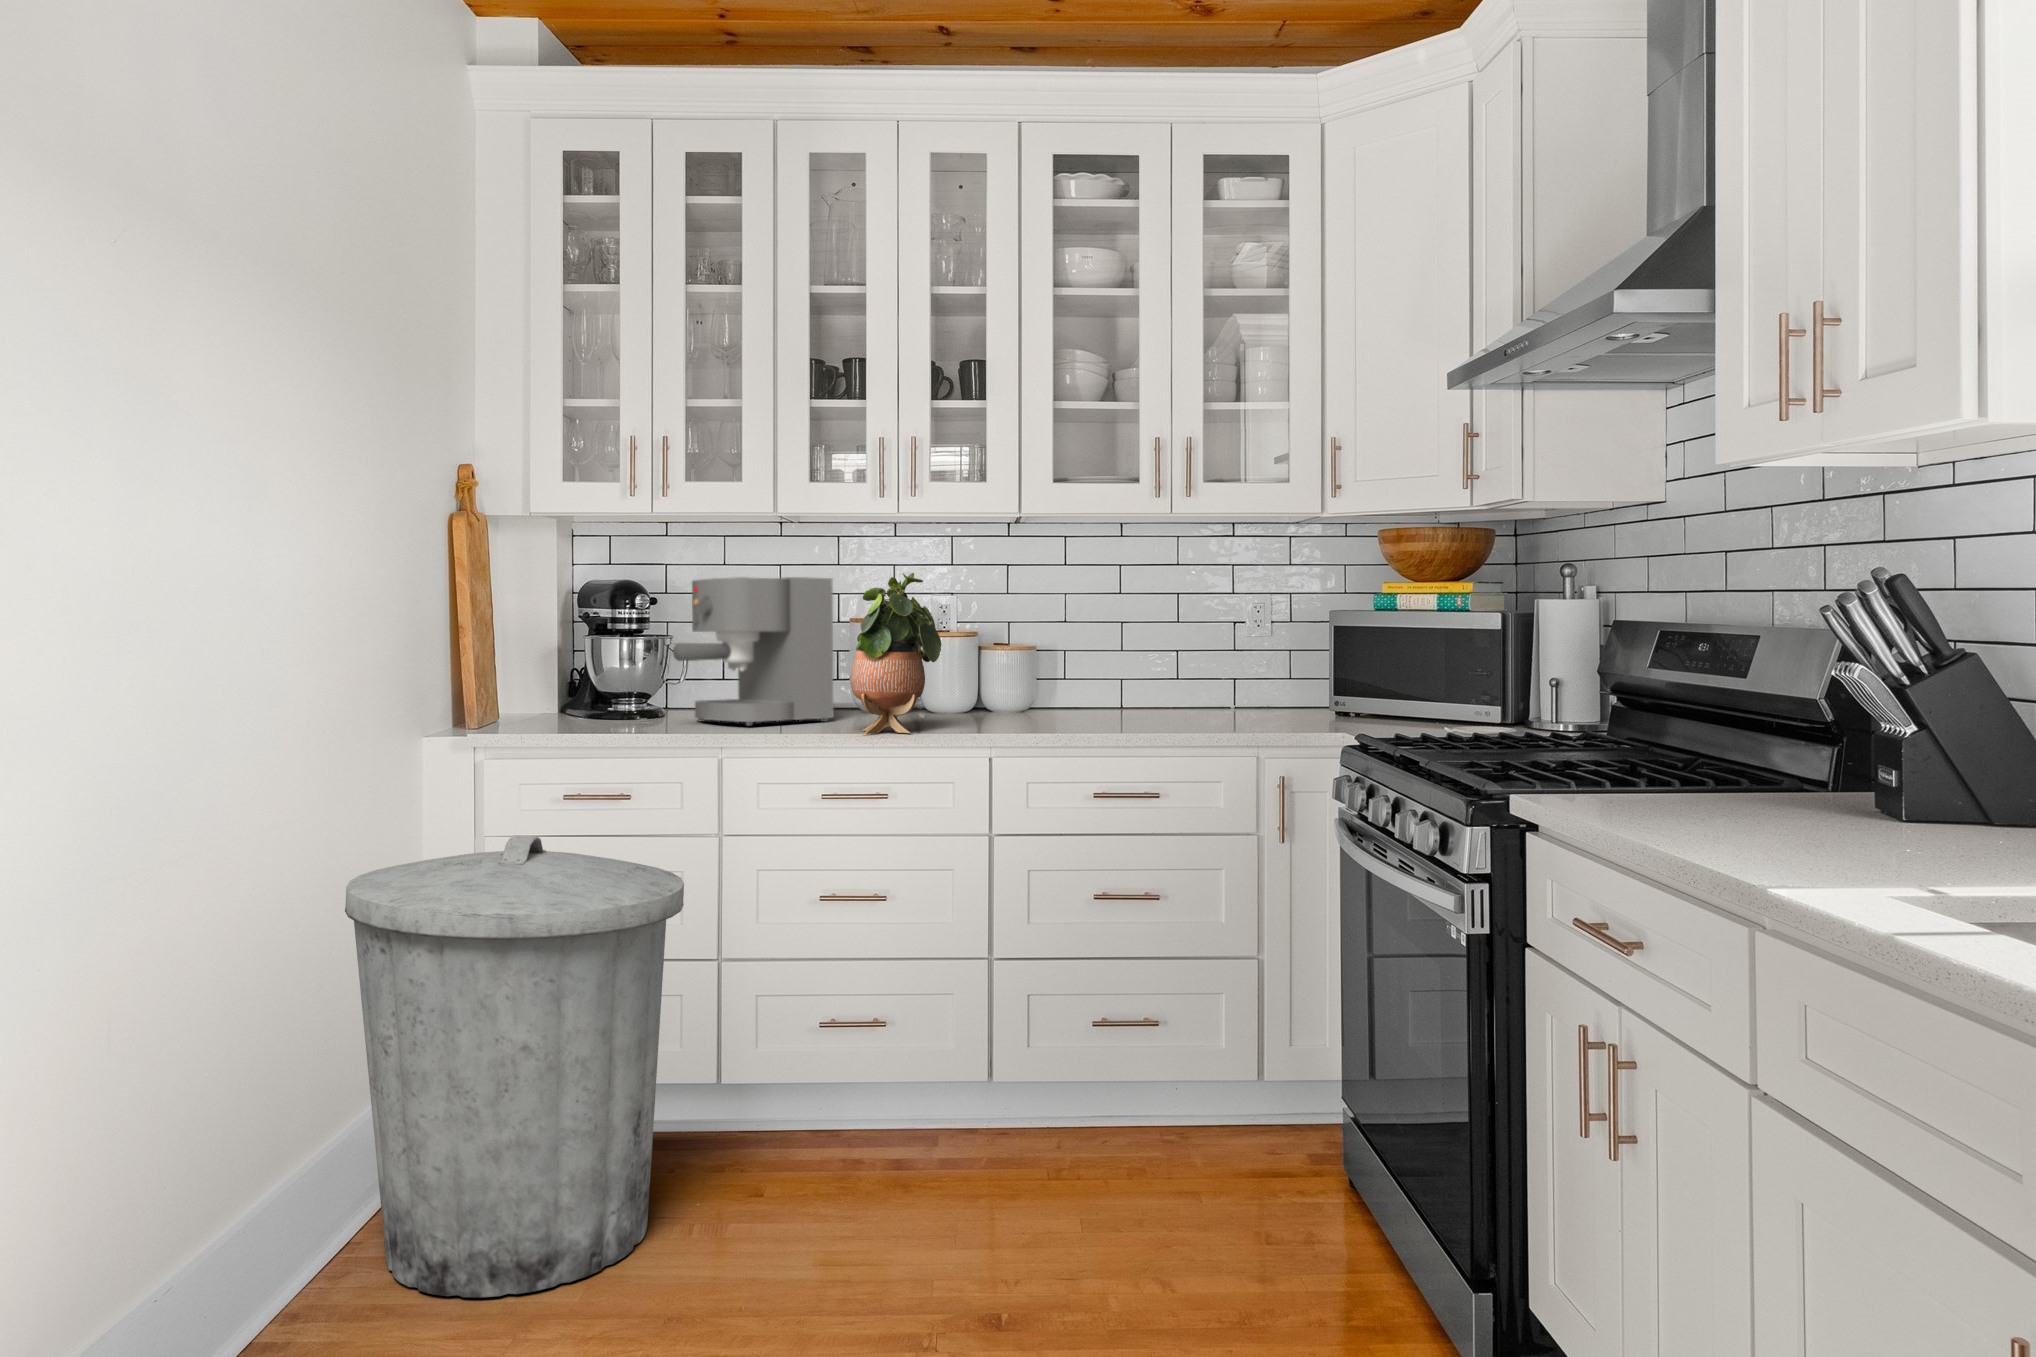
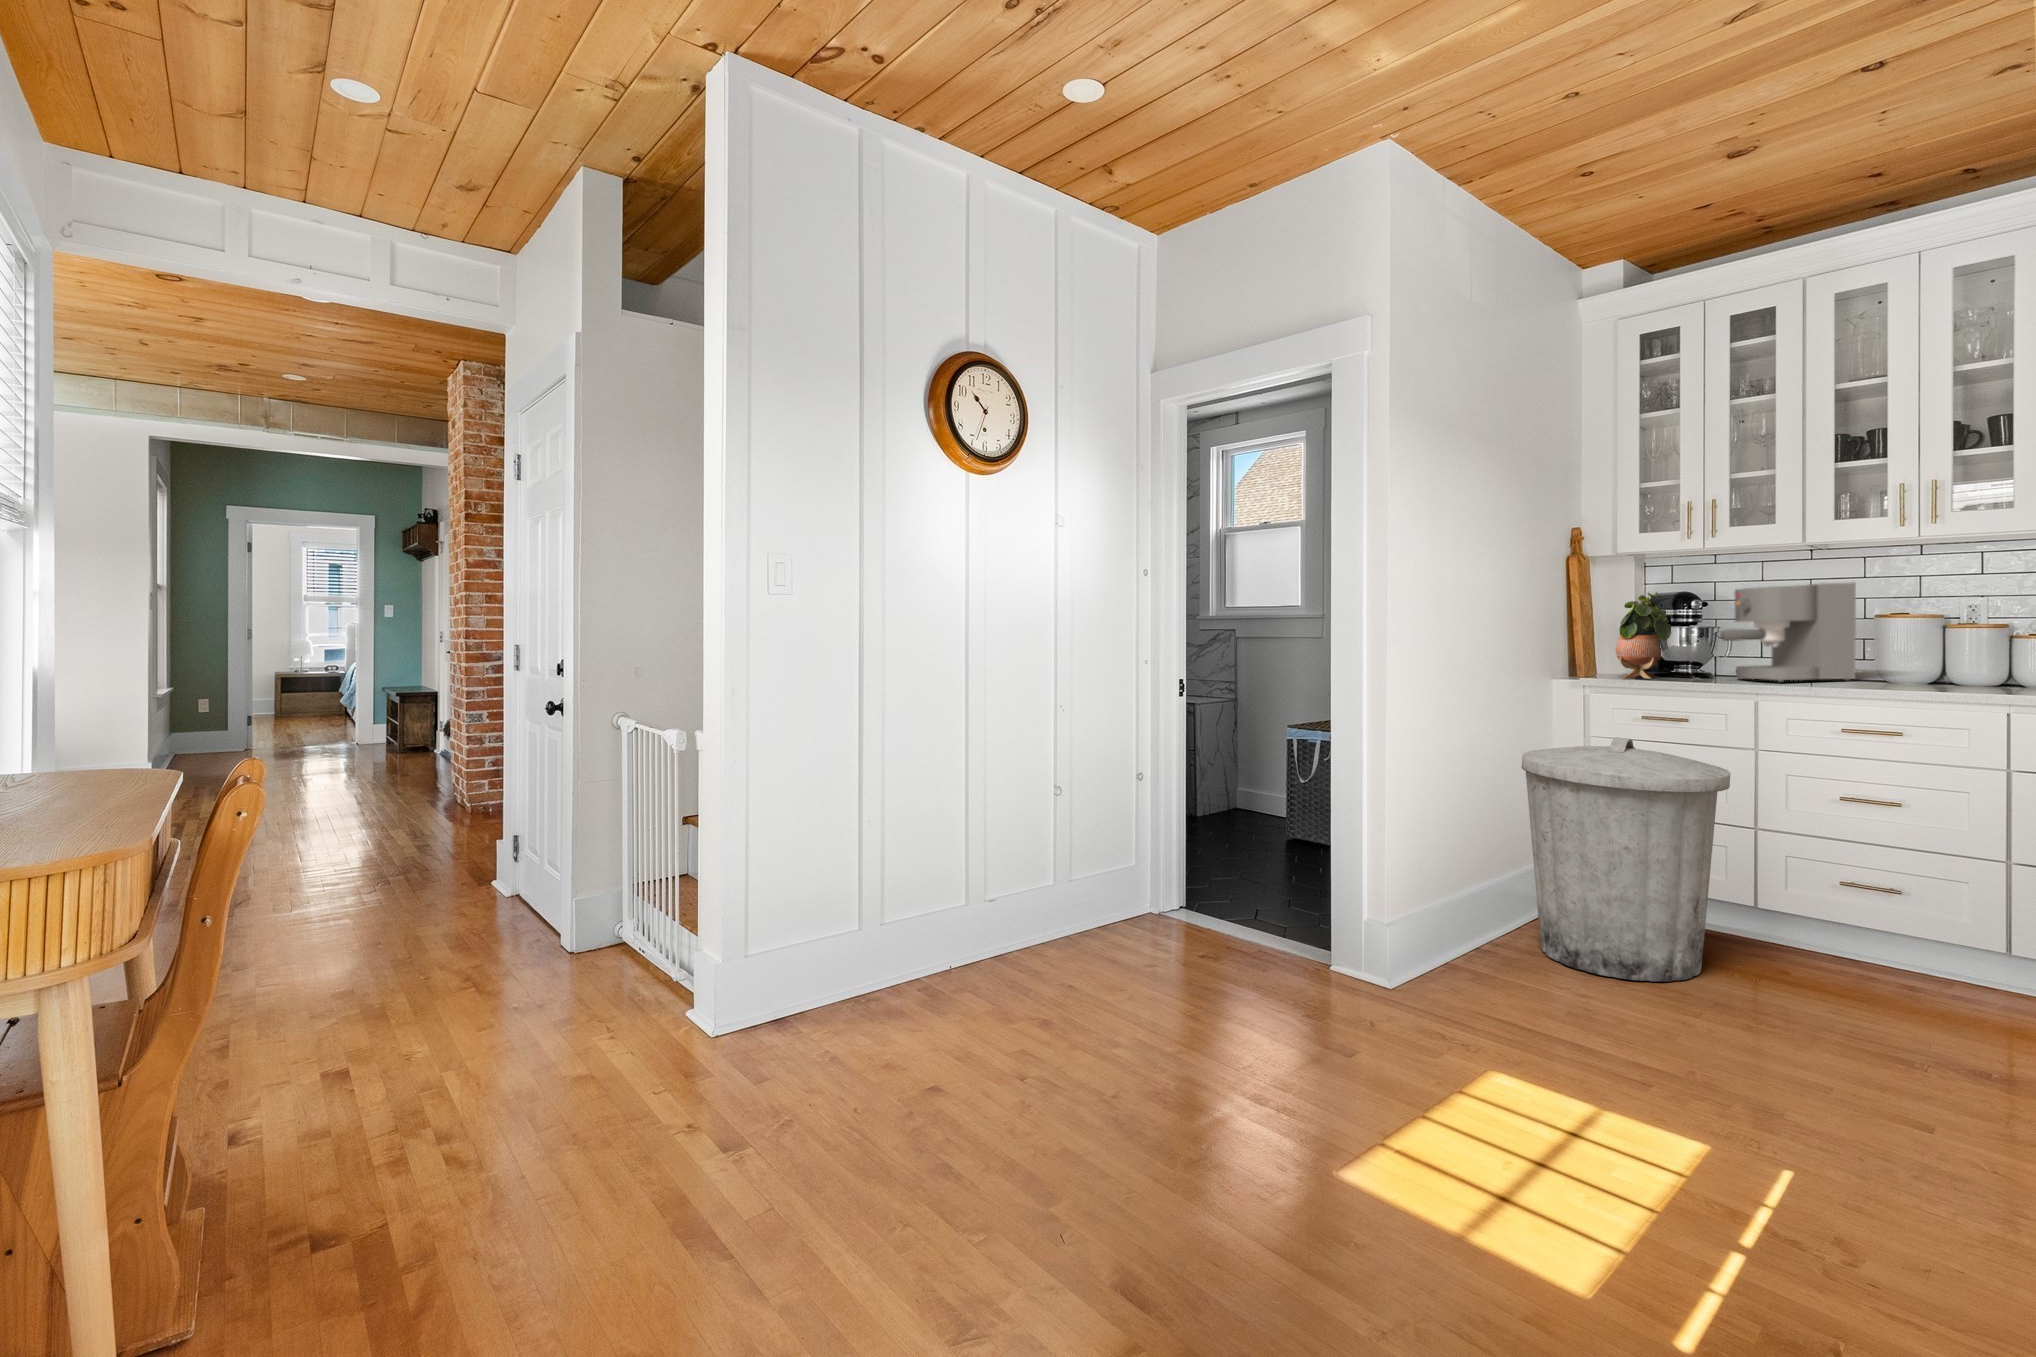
potted plant: present [850,573,941,734] -> present [1616,592,1671,679]

